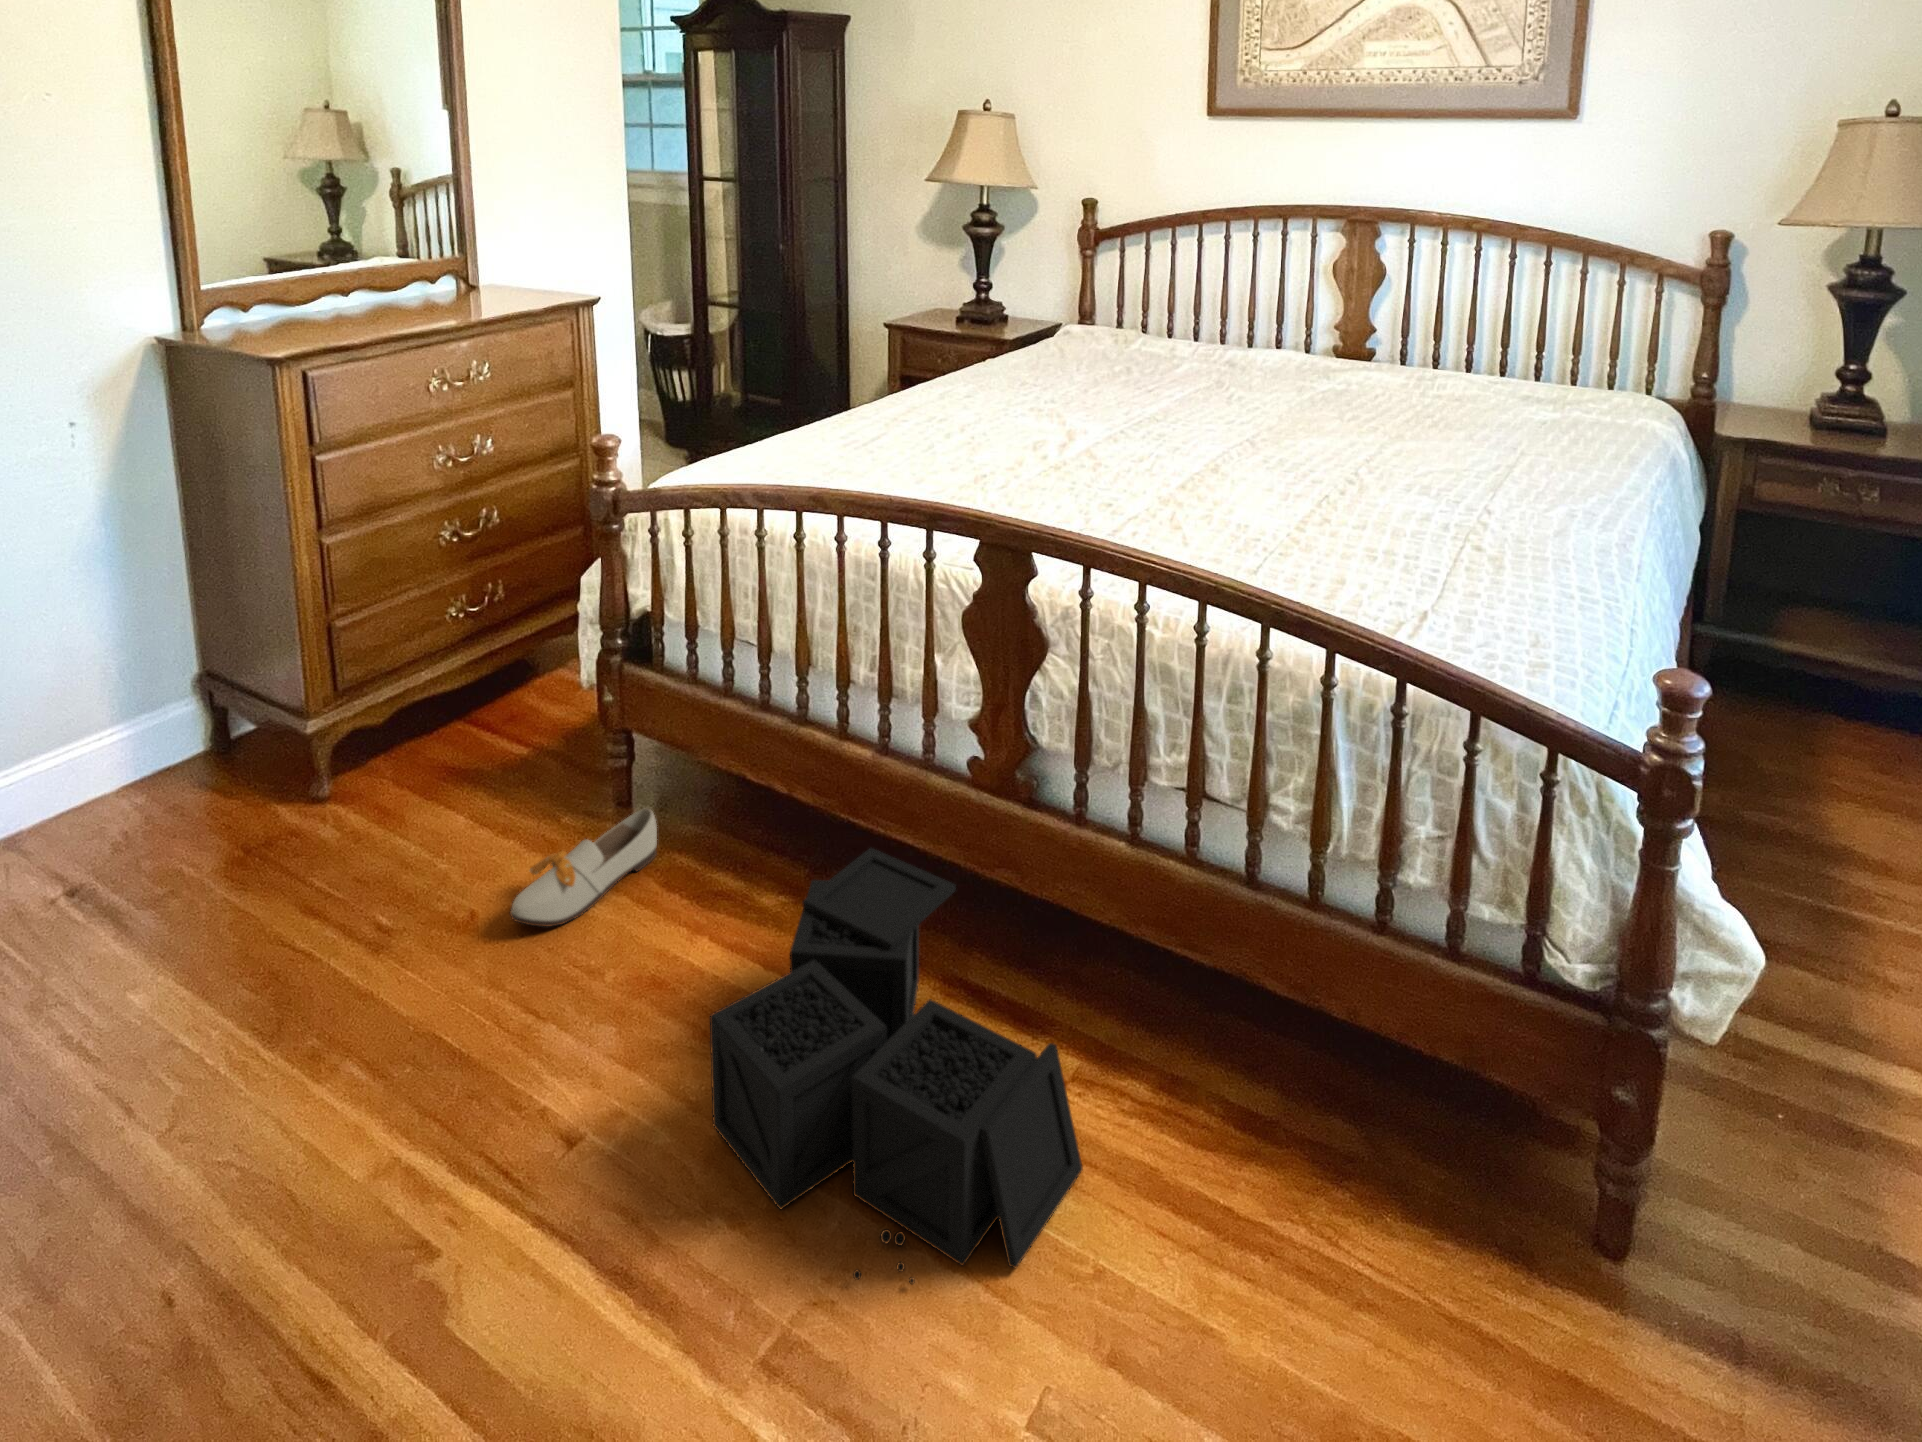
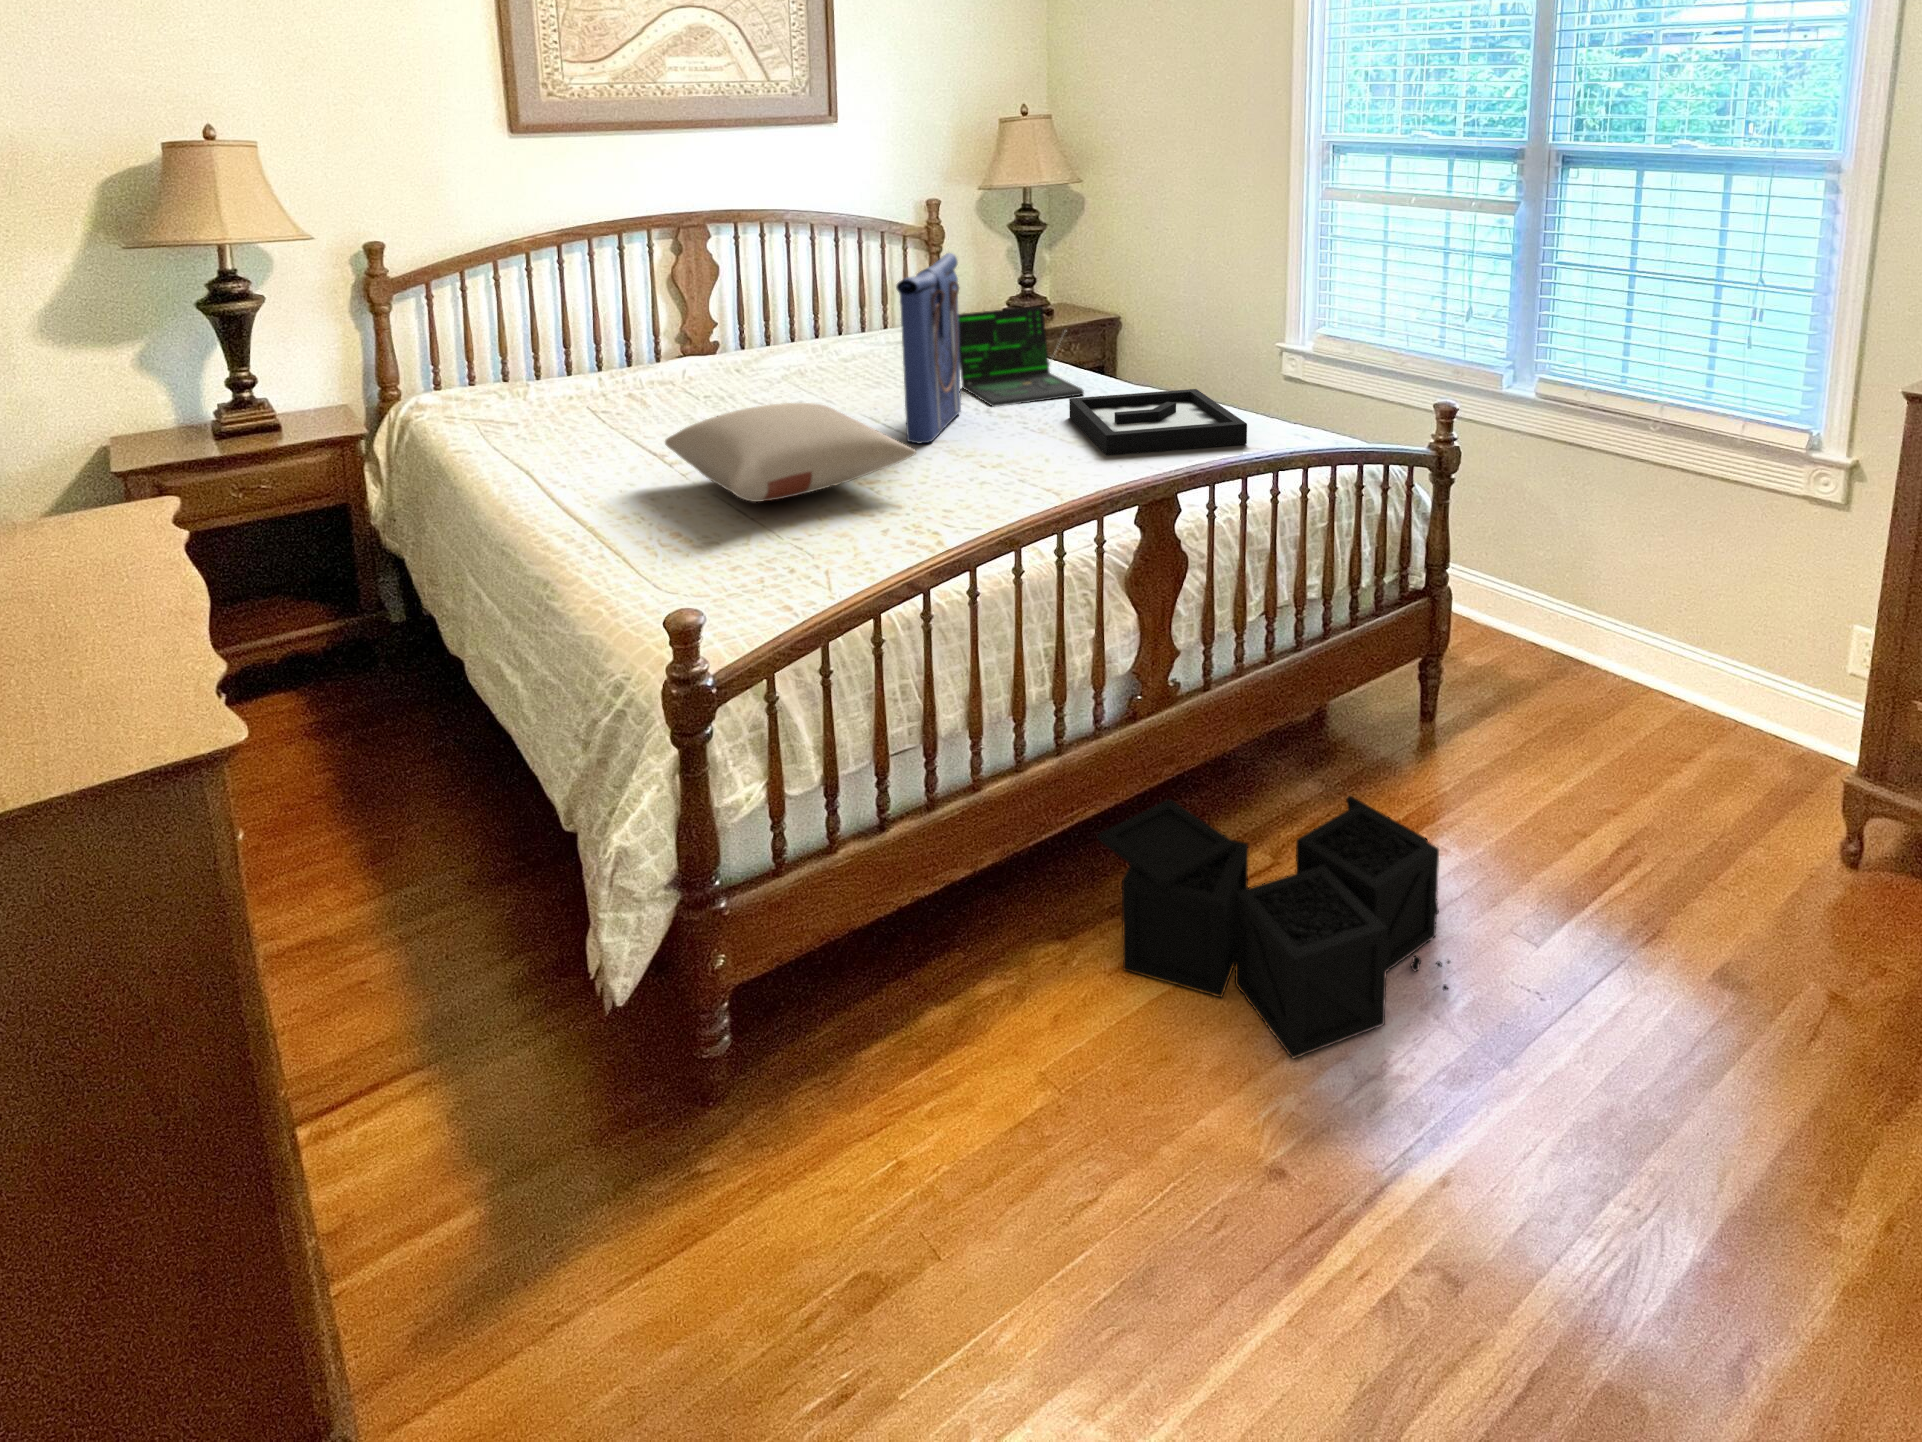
tote bag: none [1139,264,1316,459] -> present [896,253,961,444]
laptop: none [1338,352,1561,494] -> present [958,306,1084,407]
pillow: none [857,360,1099,444] -> present [665,403,916,502]
decorative tray: none [1224,474,1521,595] -> present [1069,389,1247,456]
shoe: present [510,808,657,927] -> none [829,1034,957,1226]

